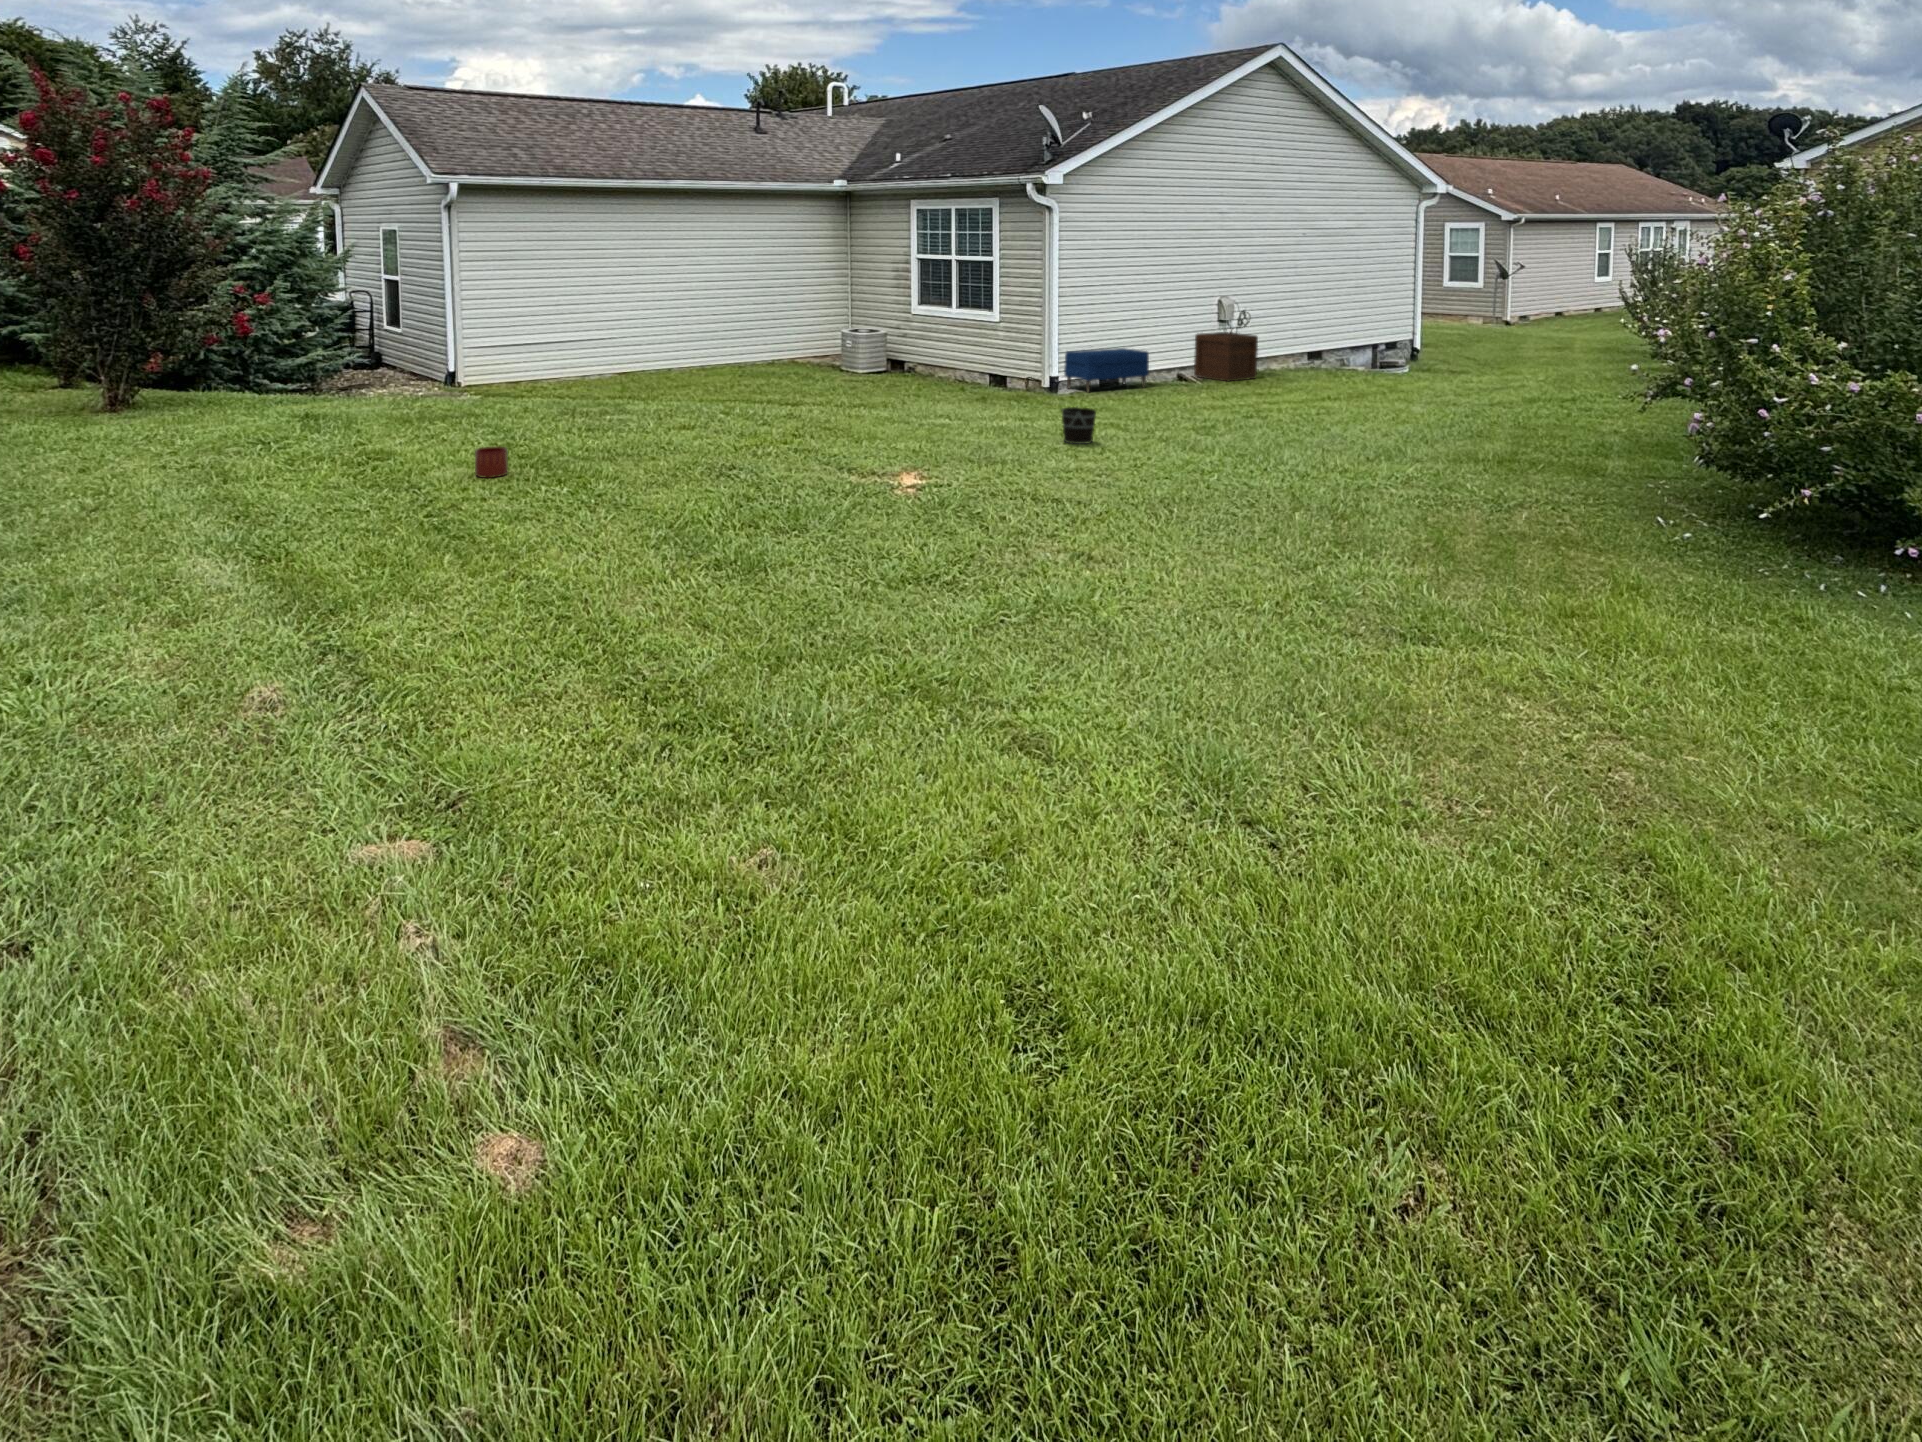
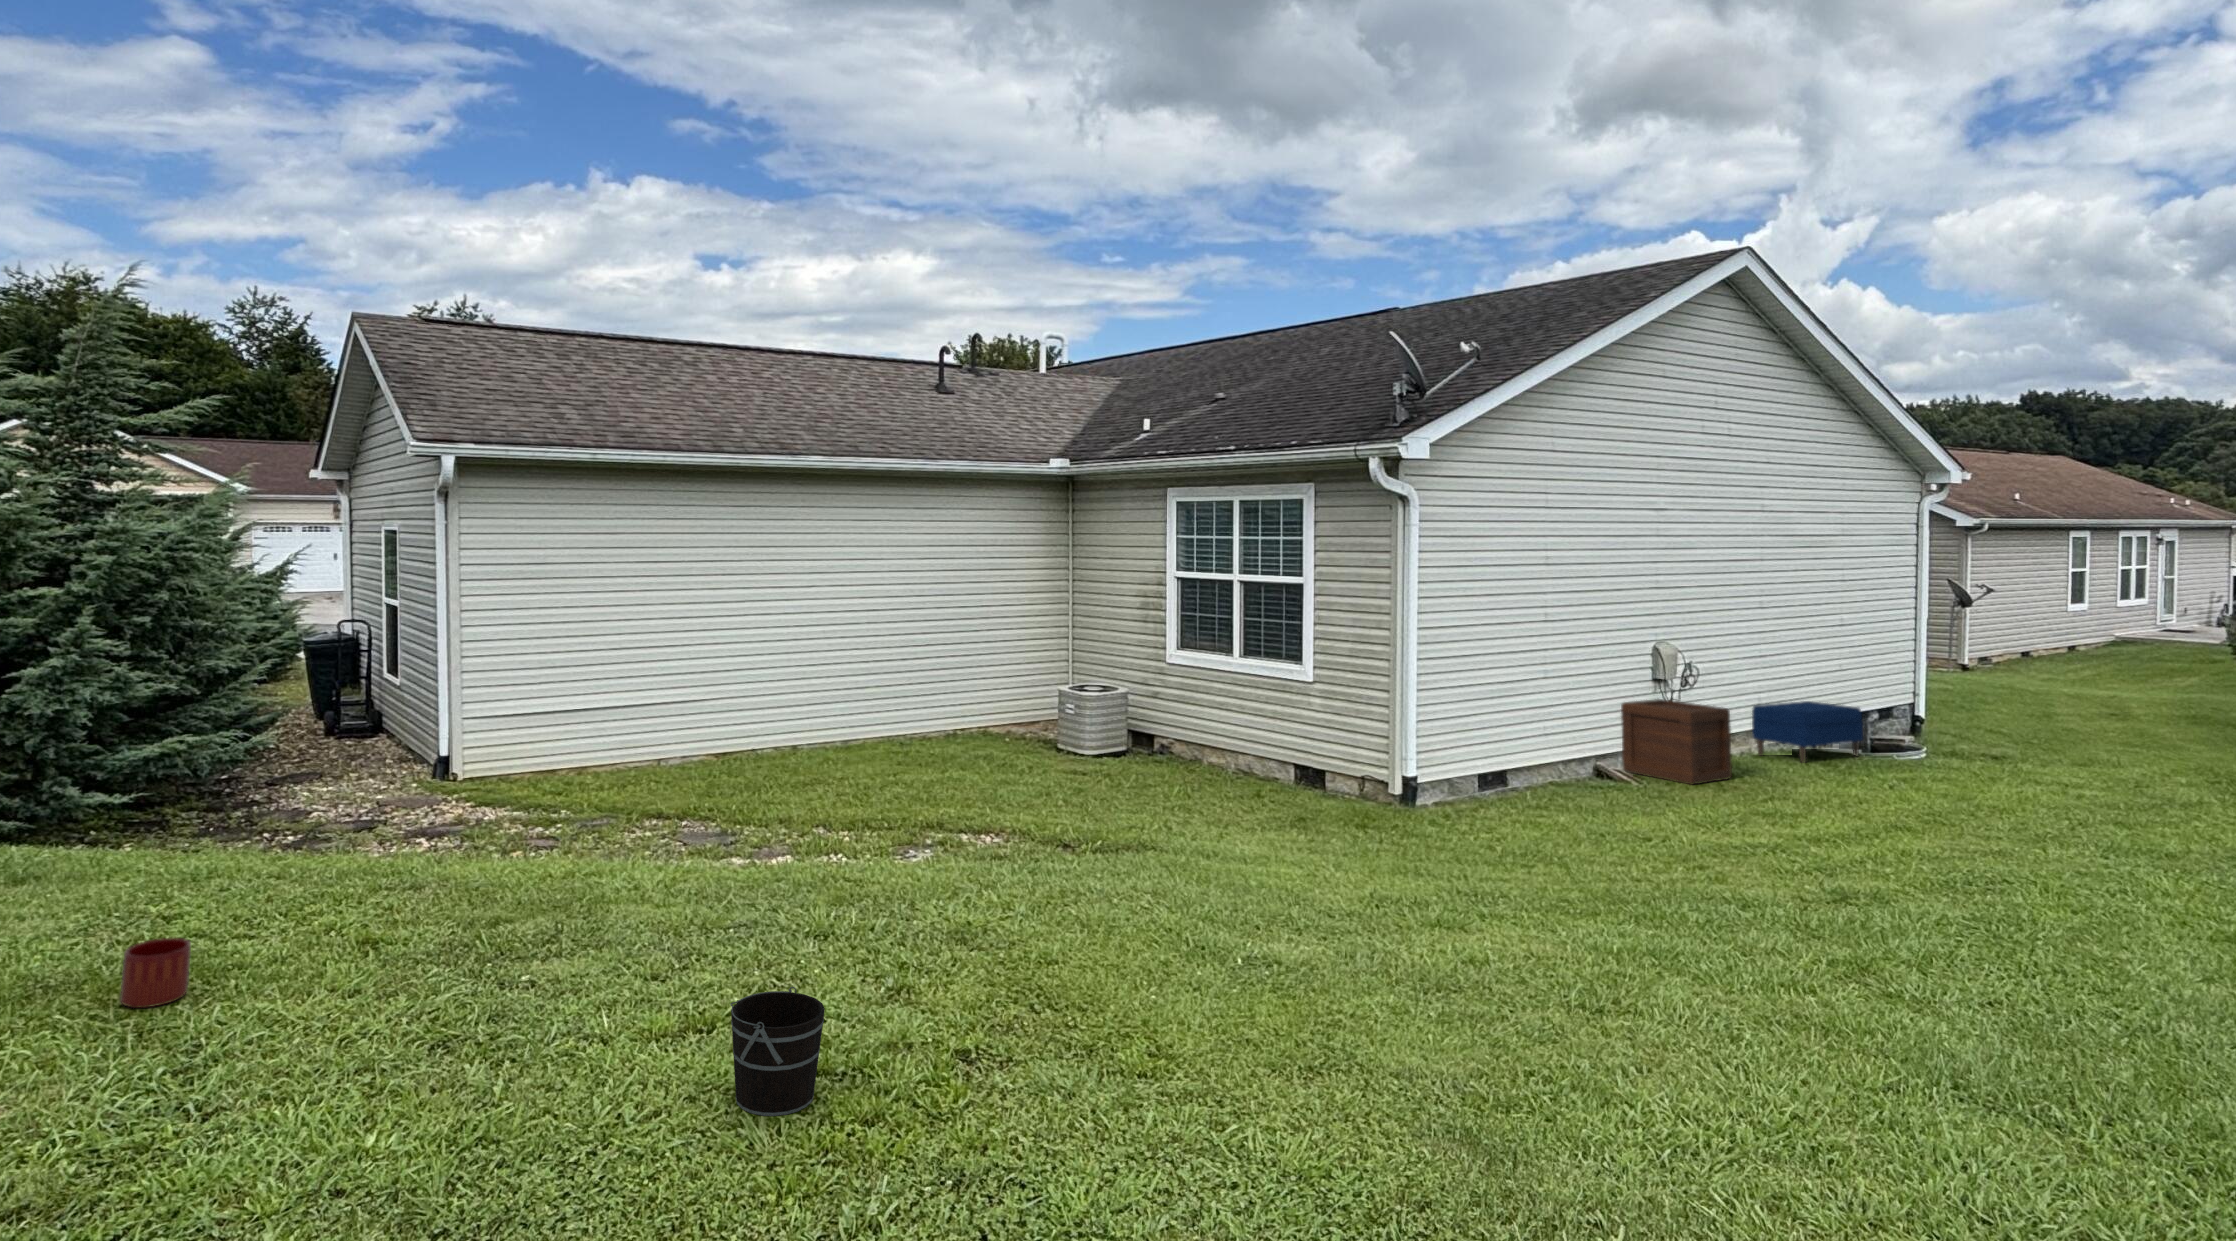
bench: present [1064,348,1149,392] -> present [1752,701,1863,763]
bucket: present [1061,407,1096,444] -> present [730,987,825,1116]
planter: present [475,447,508,478] -> present [120,938,191,1008]

